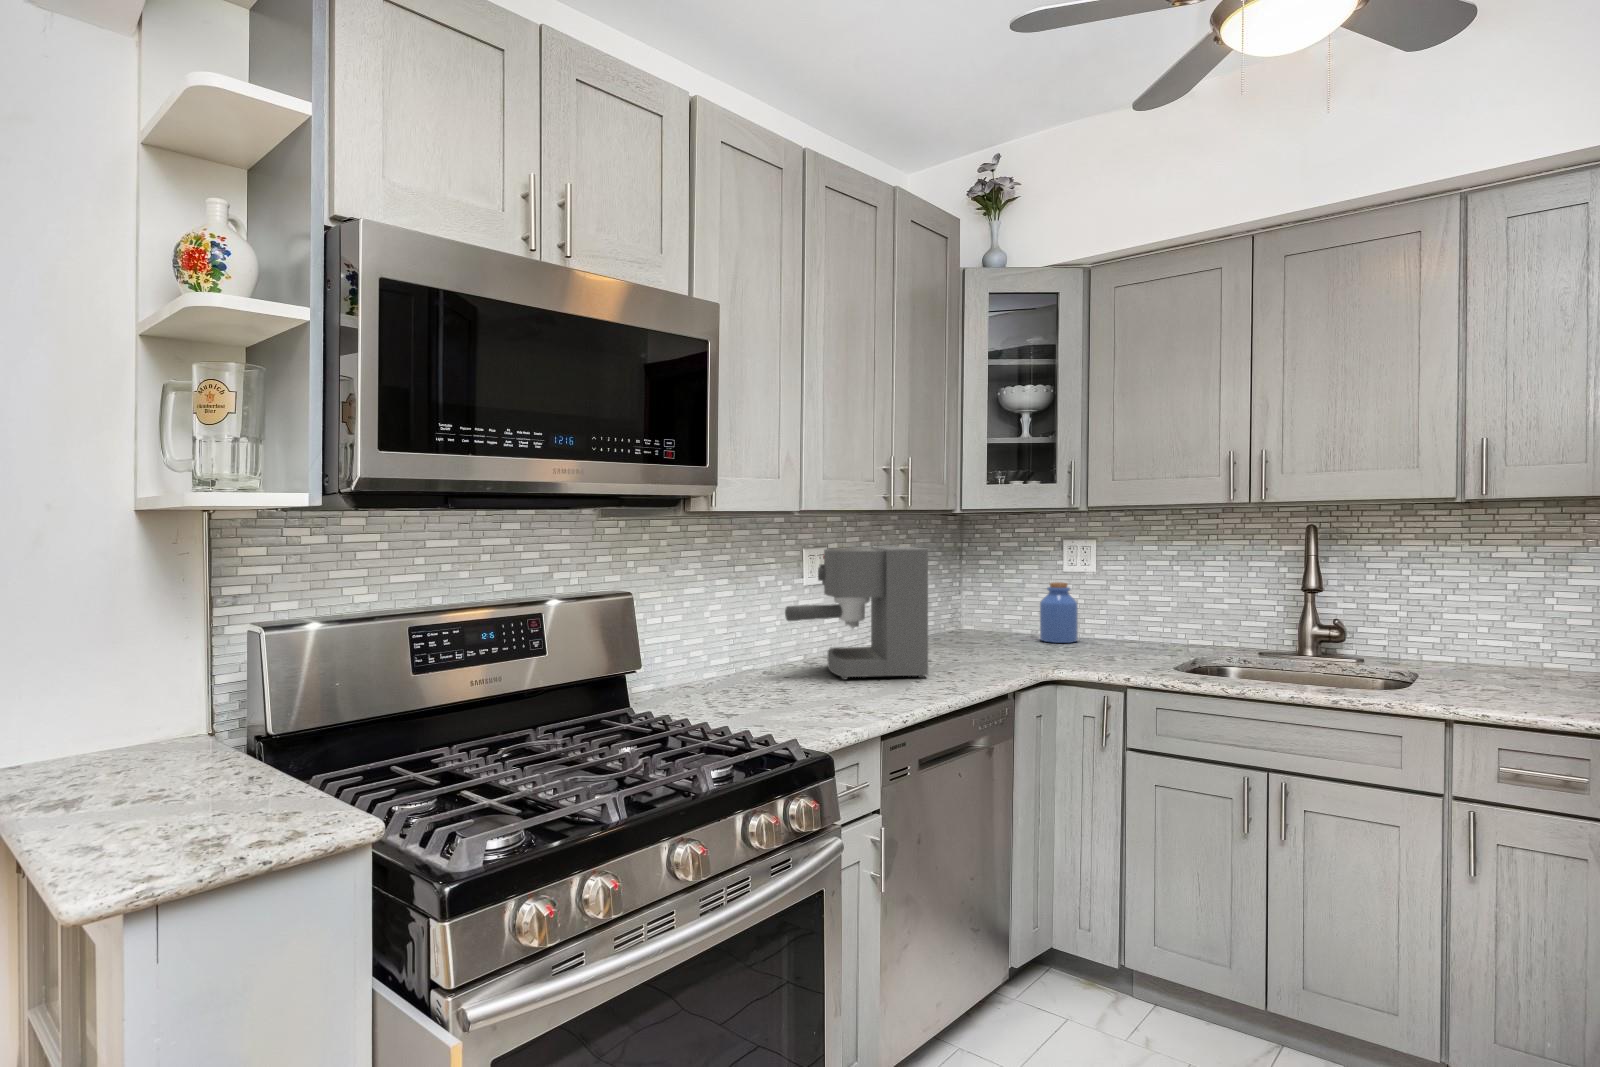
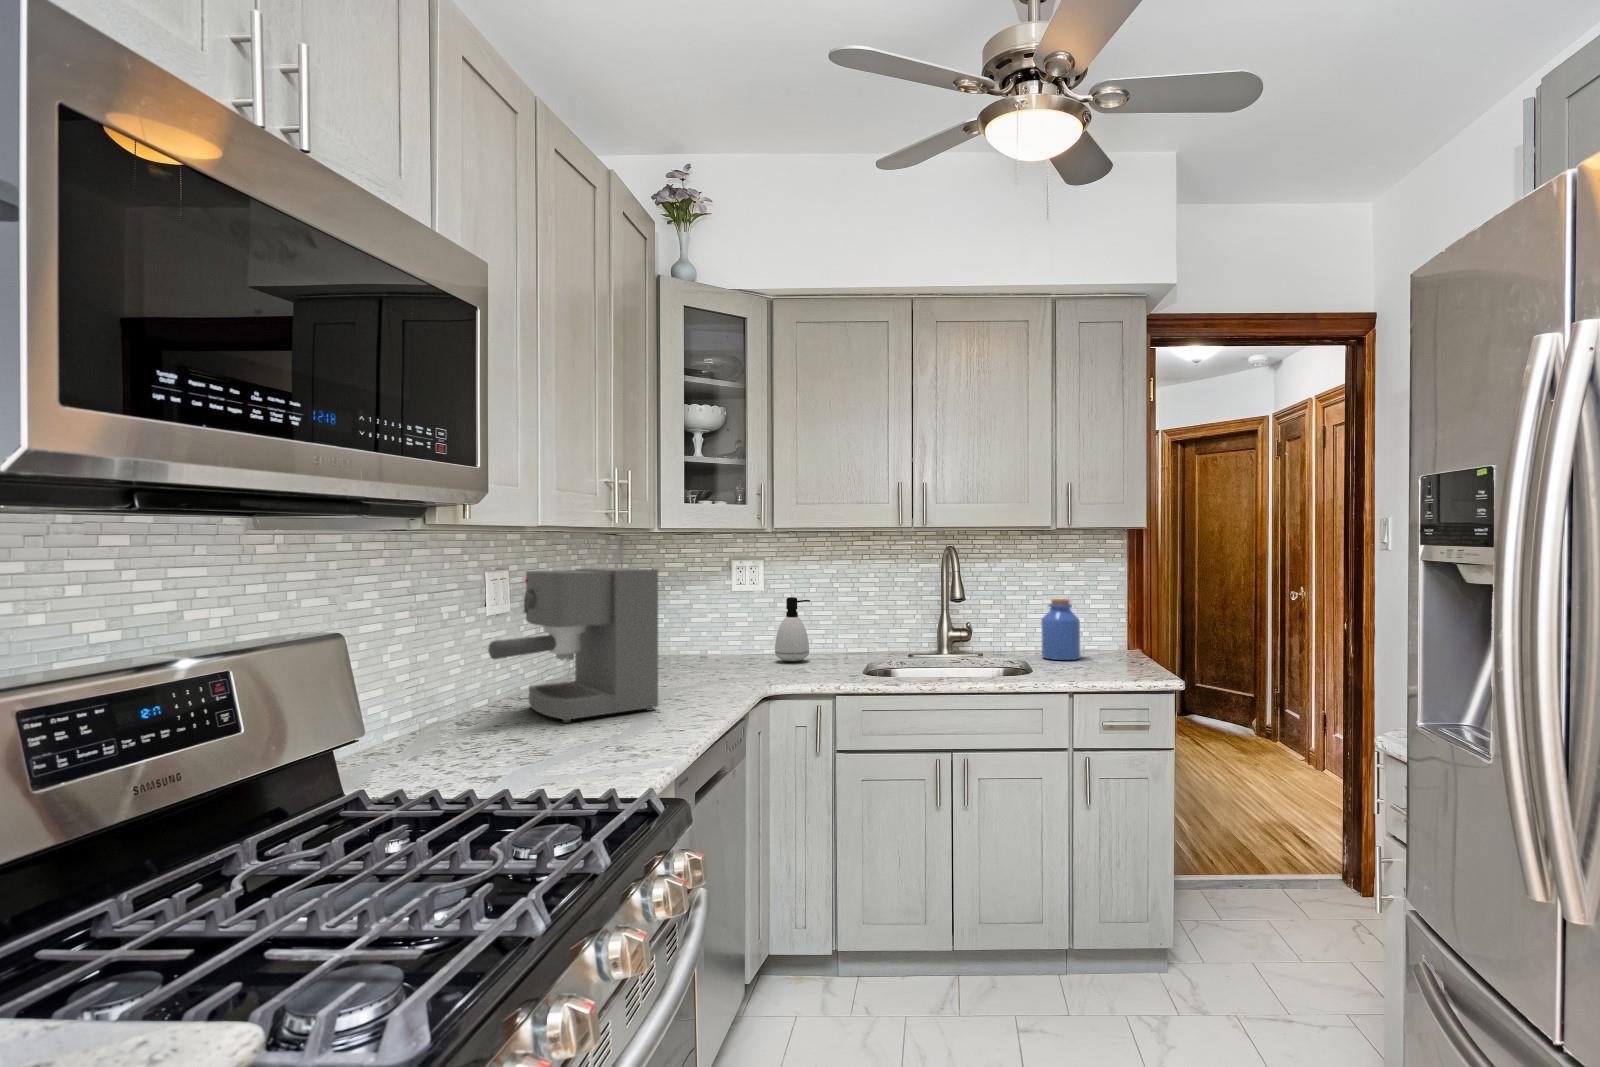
soap dispenser: none [1101,580,1142,649] -> present [775,597,810,661]
jar: present [1040,582,1078,643] -> present [1041,599,1080,660]

